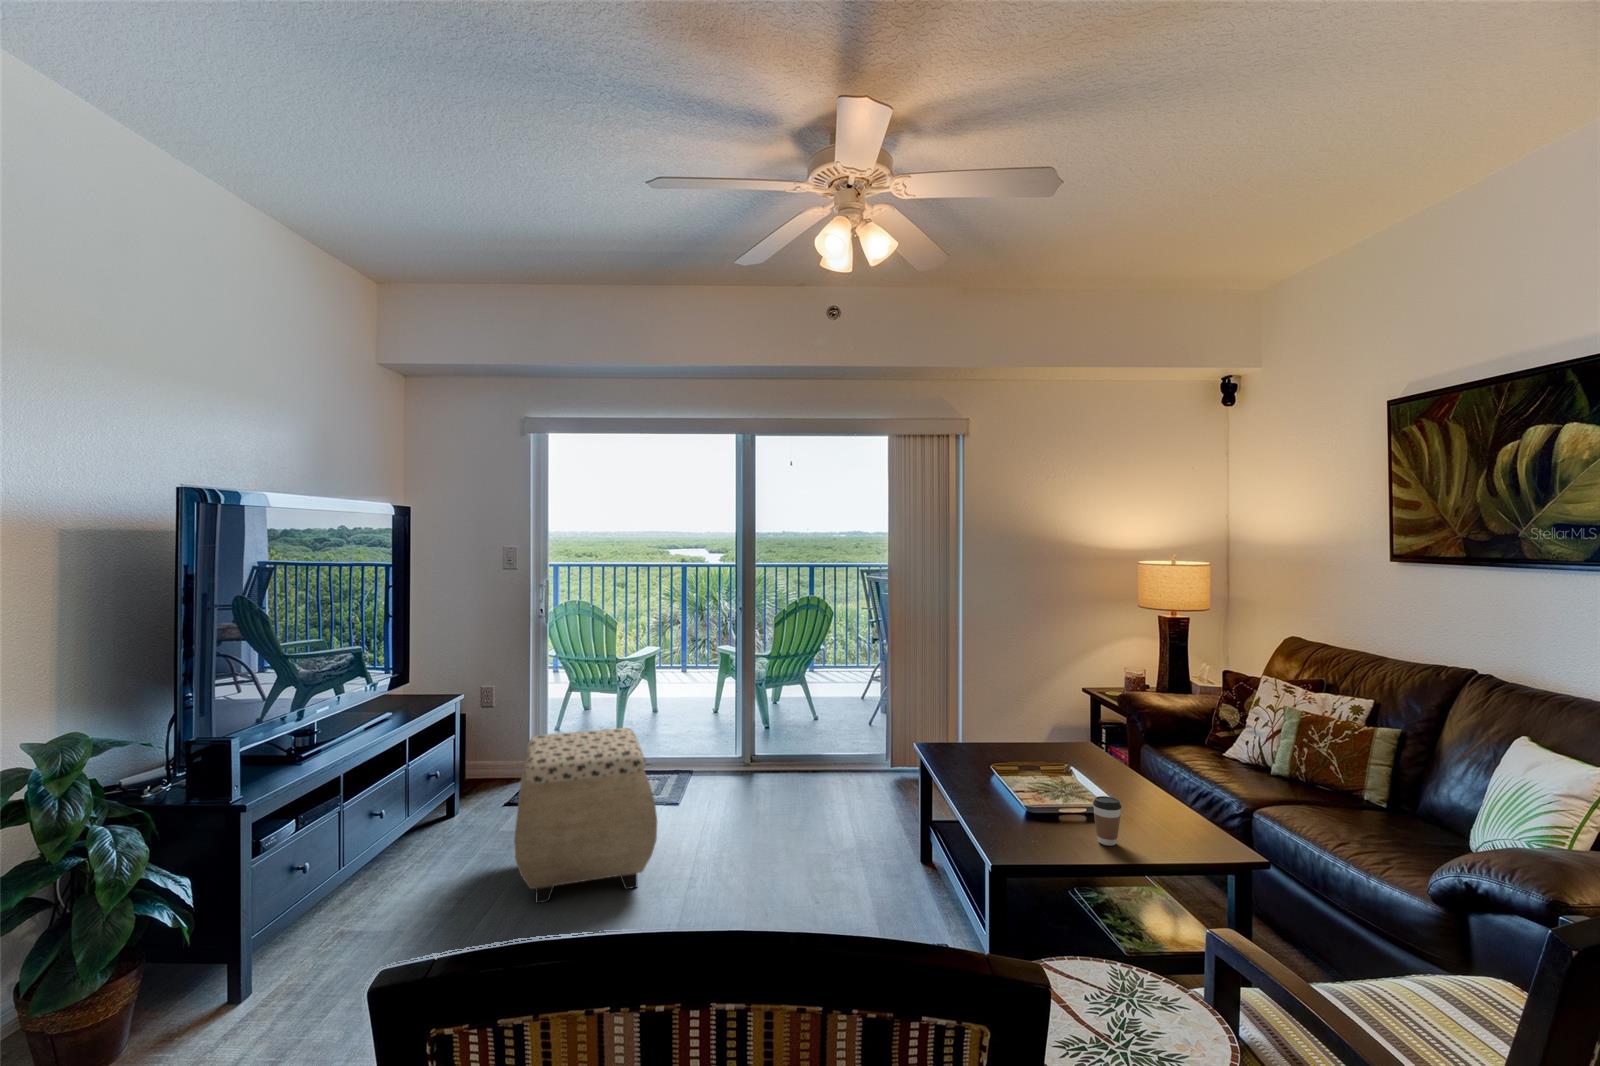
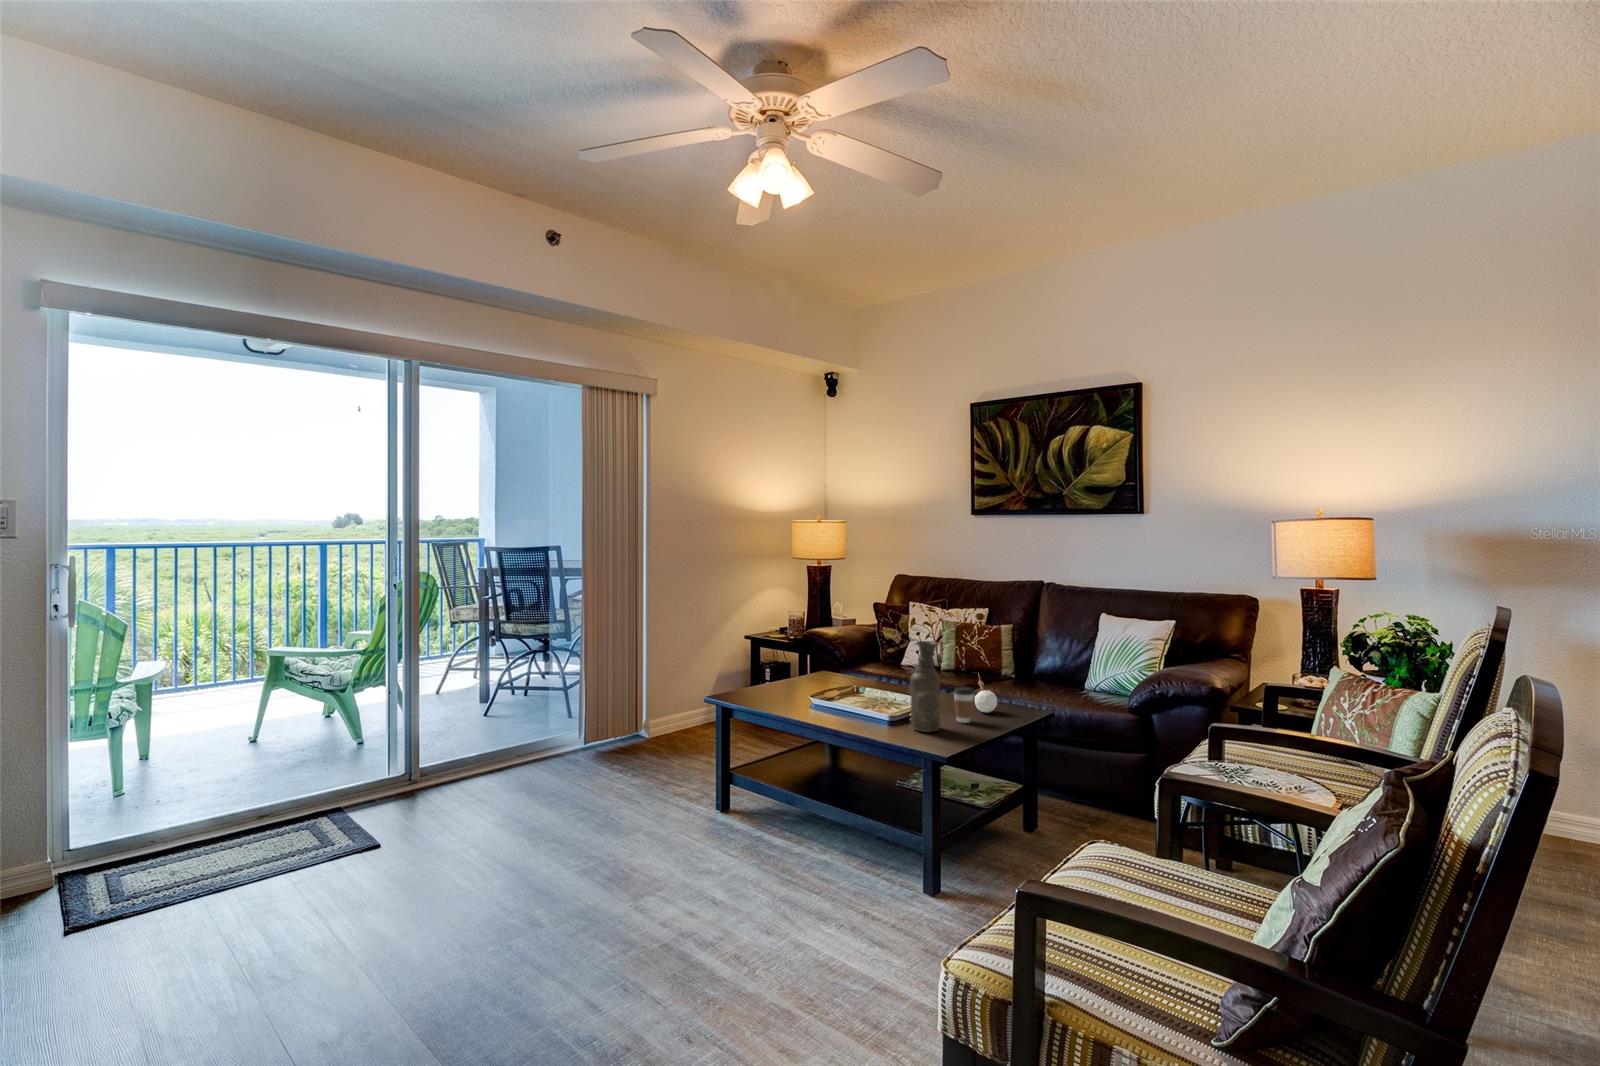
ottoman: present [514,728,657,903] -> none [234,740,517,999]
vase: none [1016,728,1058,842] -> present [910,641,941,732]
candle: none [1152,785,1184,842] -> present [975,677,997,713]

